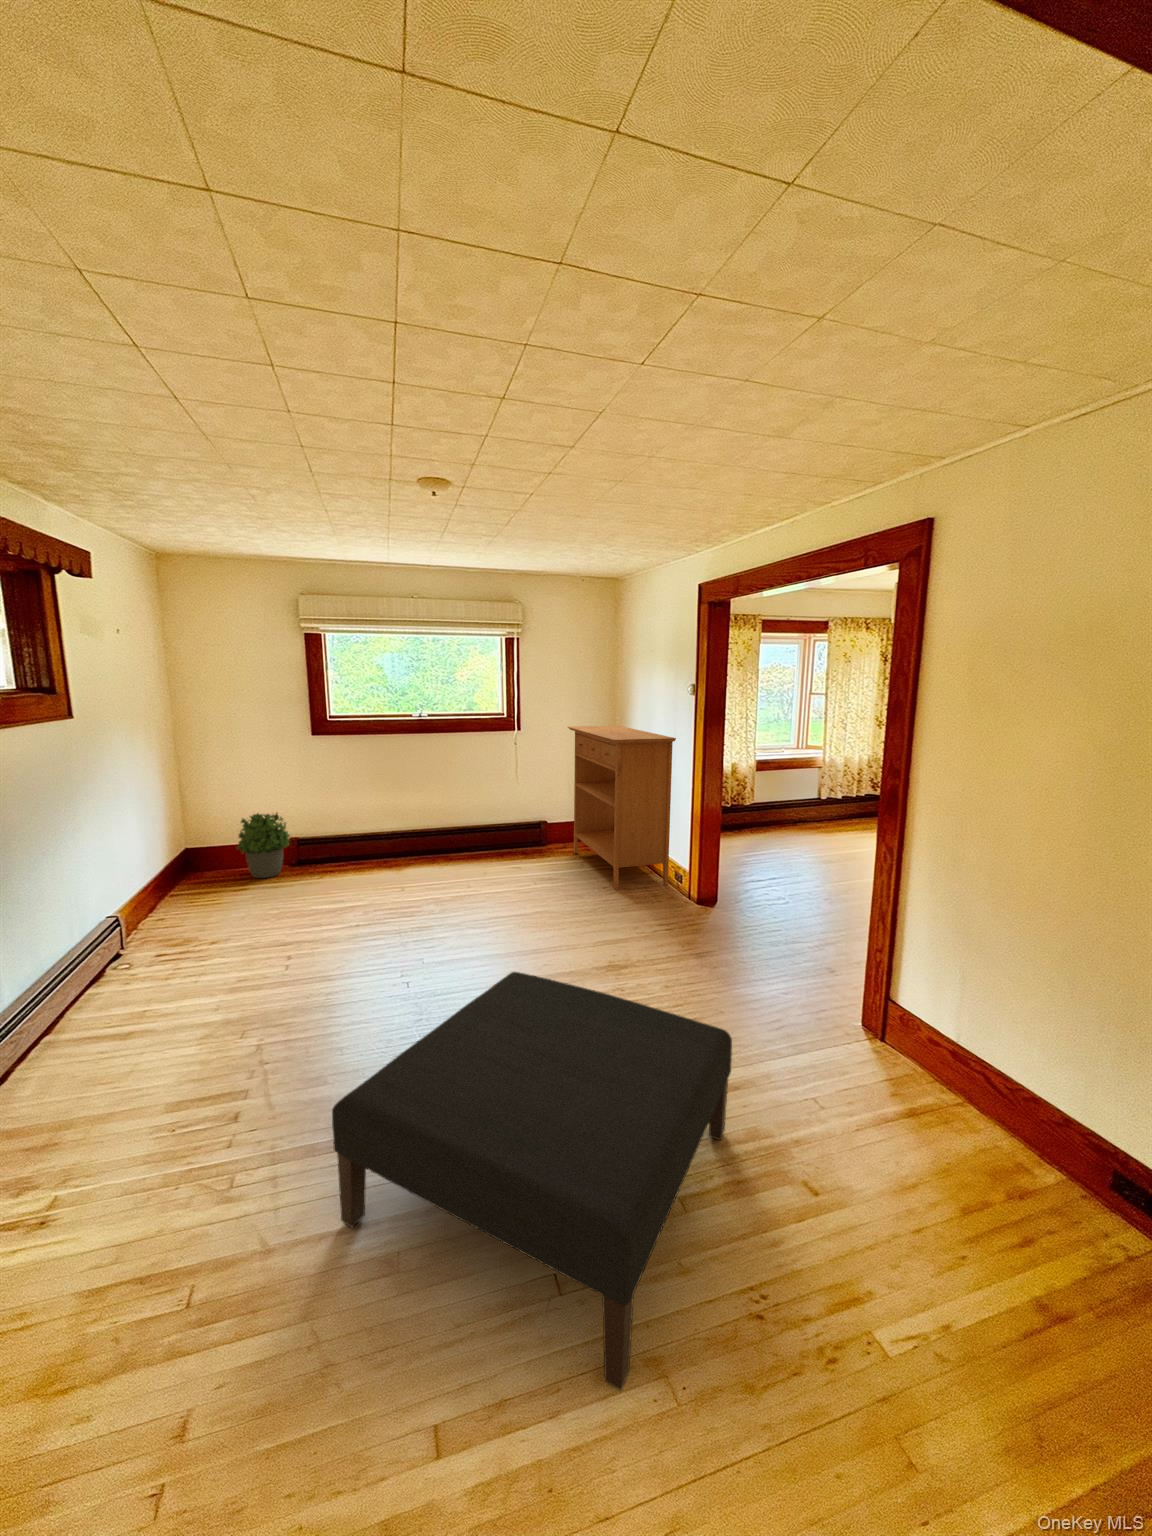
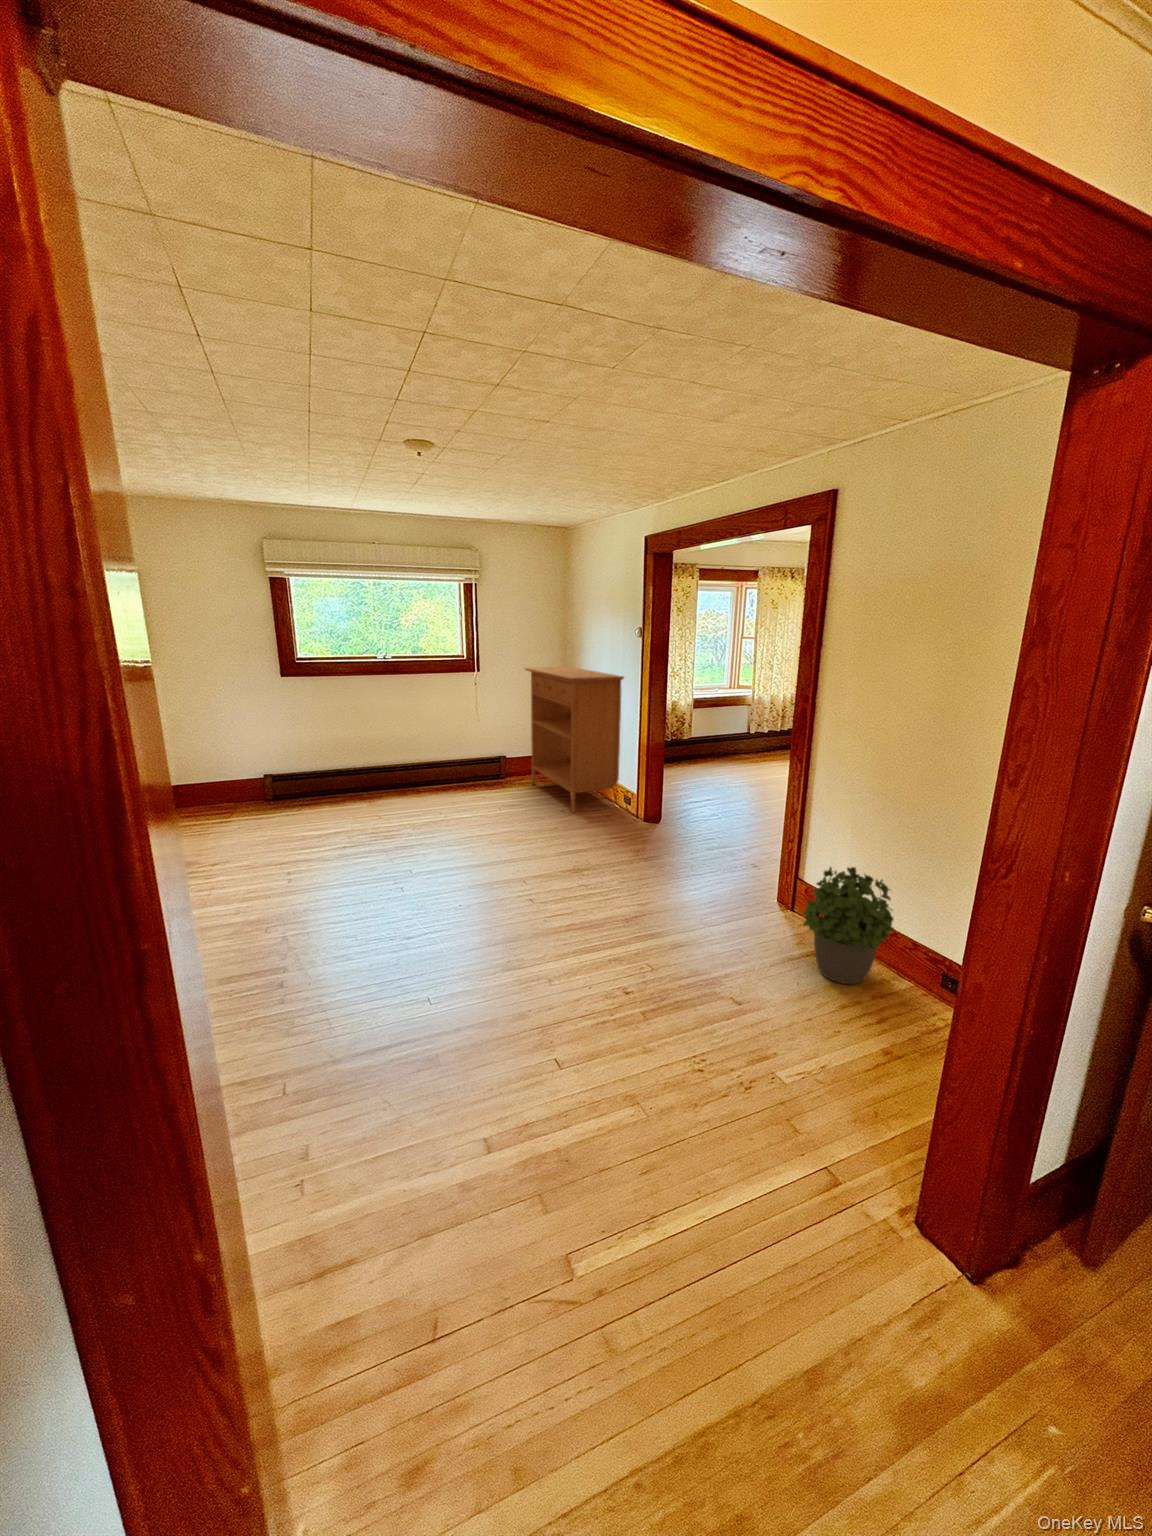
potted plant: present [237,813,291,878] -> present [803,867,894,984]
ottoman: present [332,972,732,1390] -> none [380,865,679,1112]

